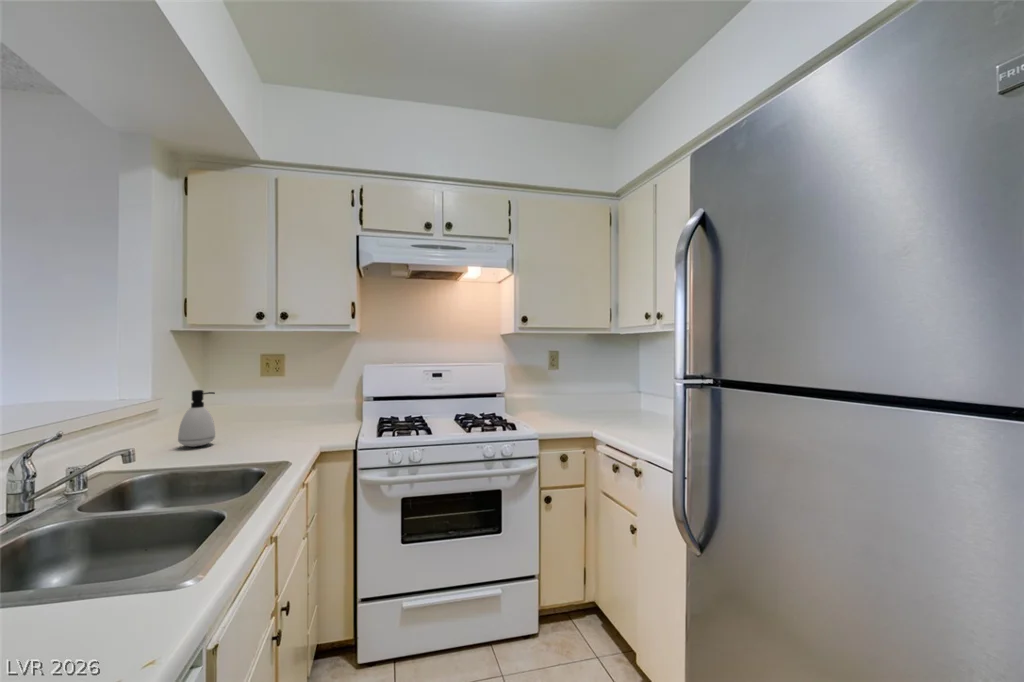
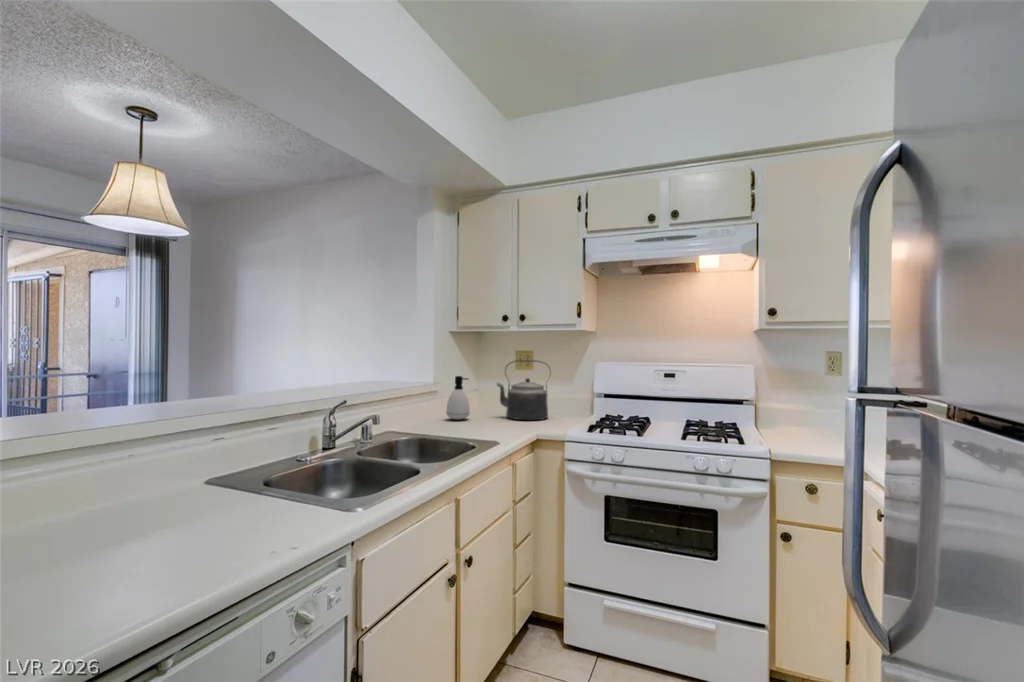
kettle: none [249,365,320,435] -> present [497,360,550,420]

